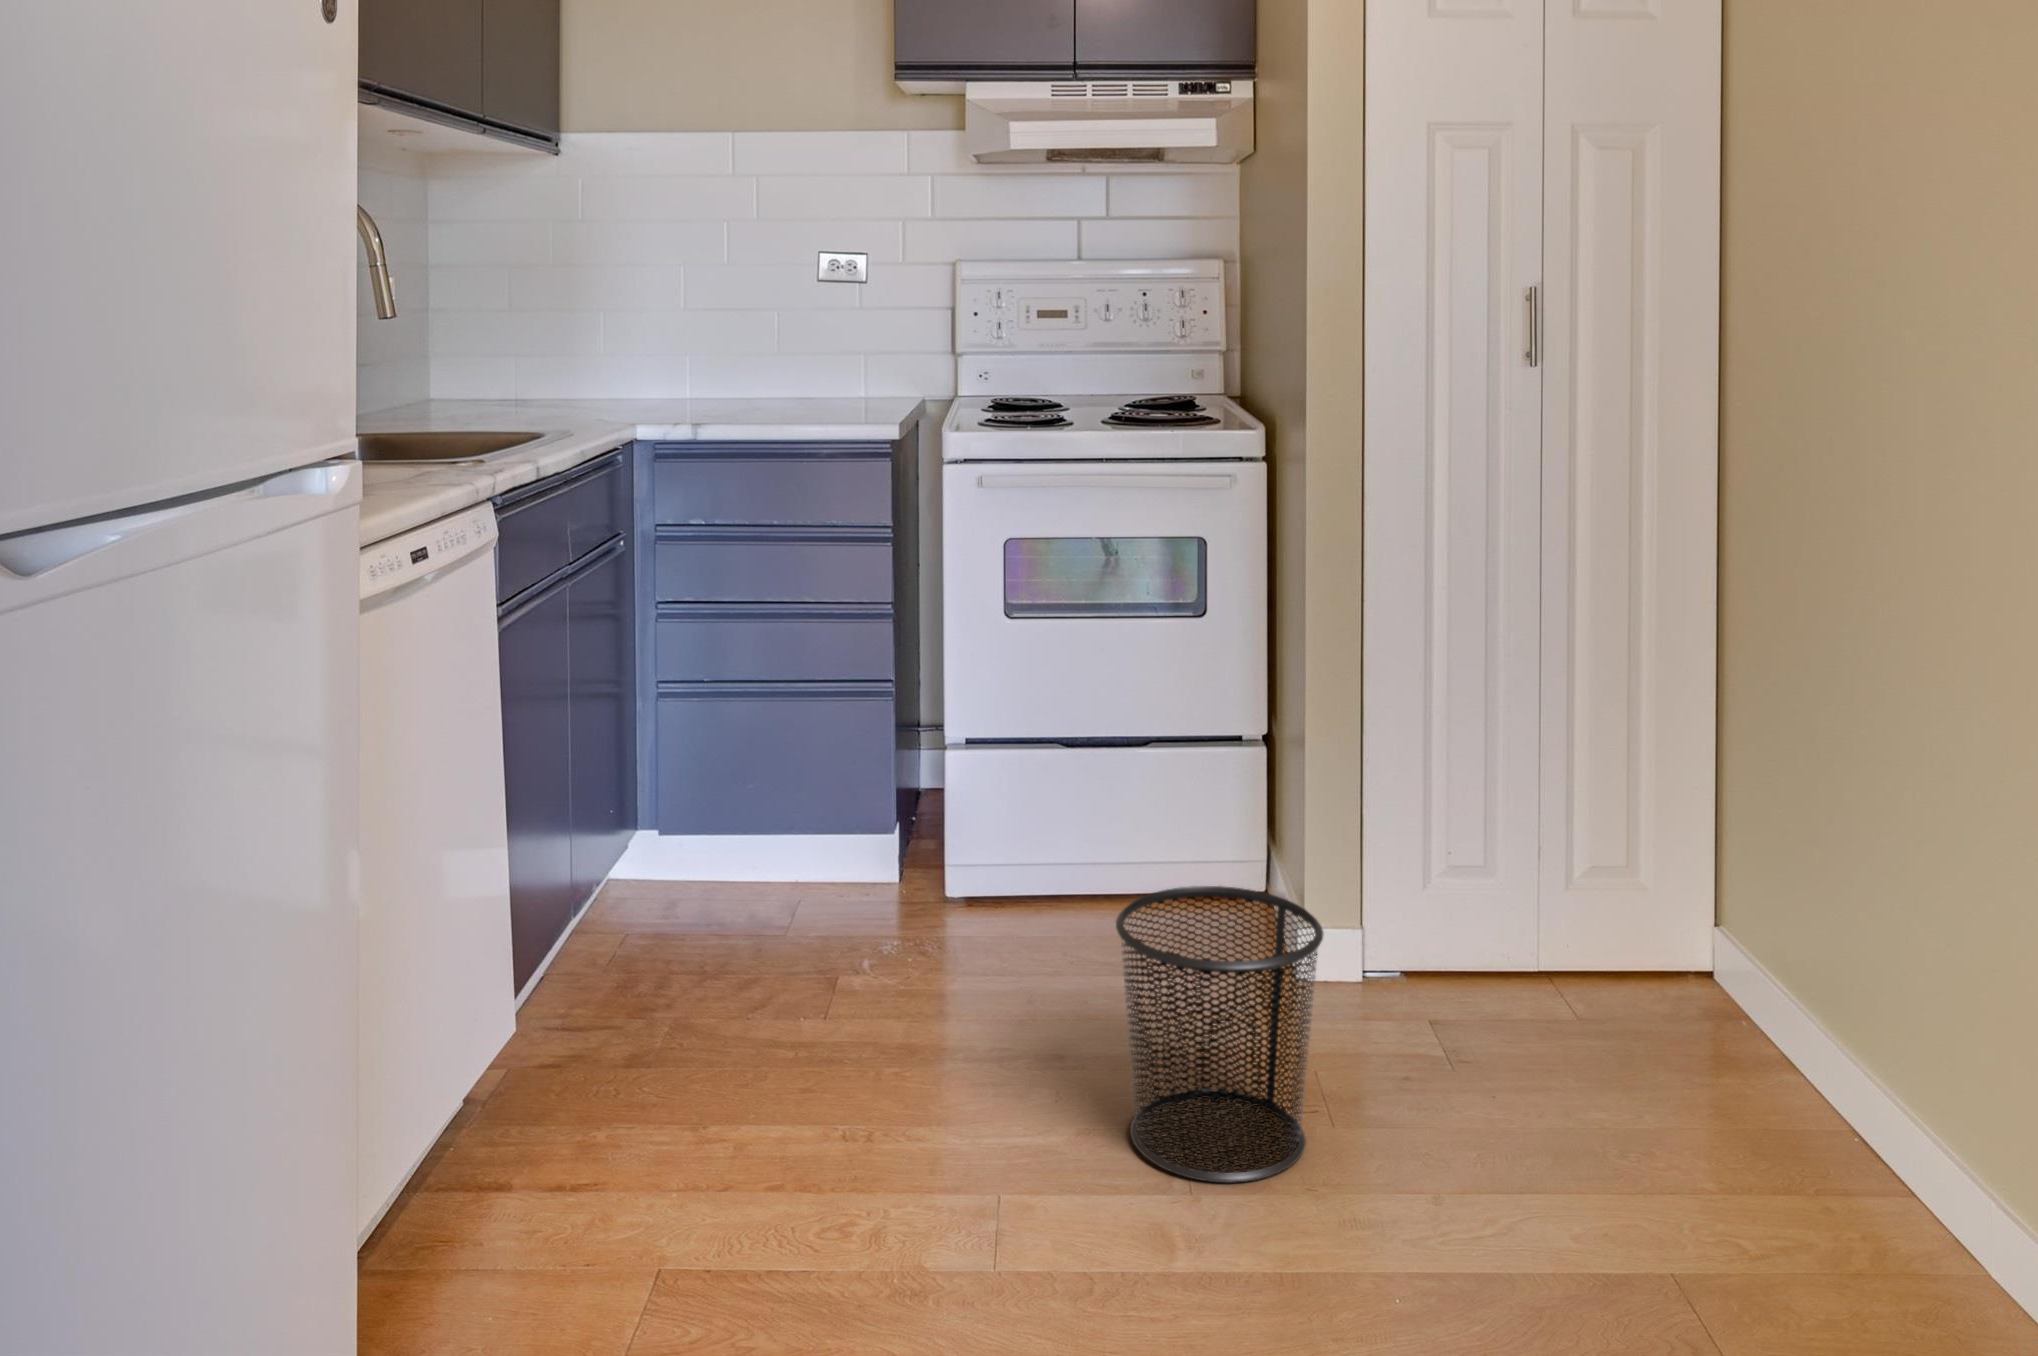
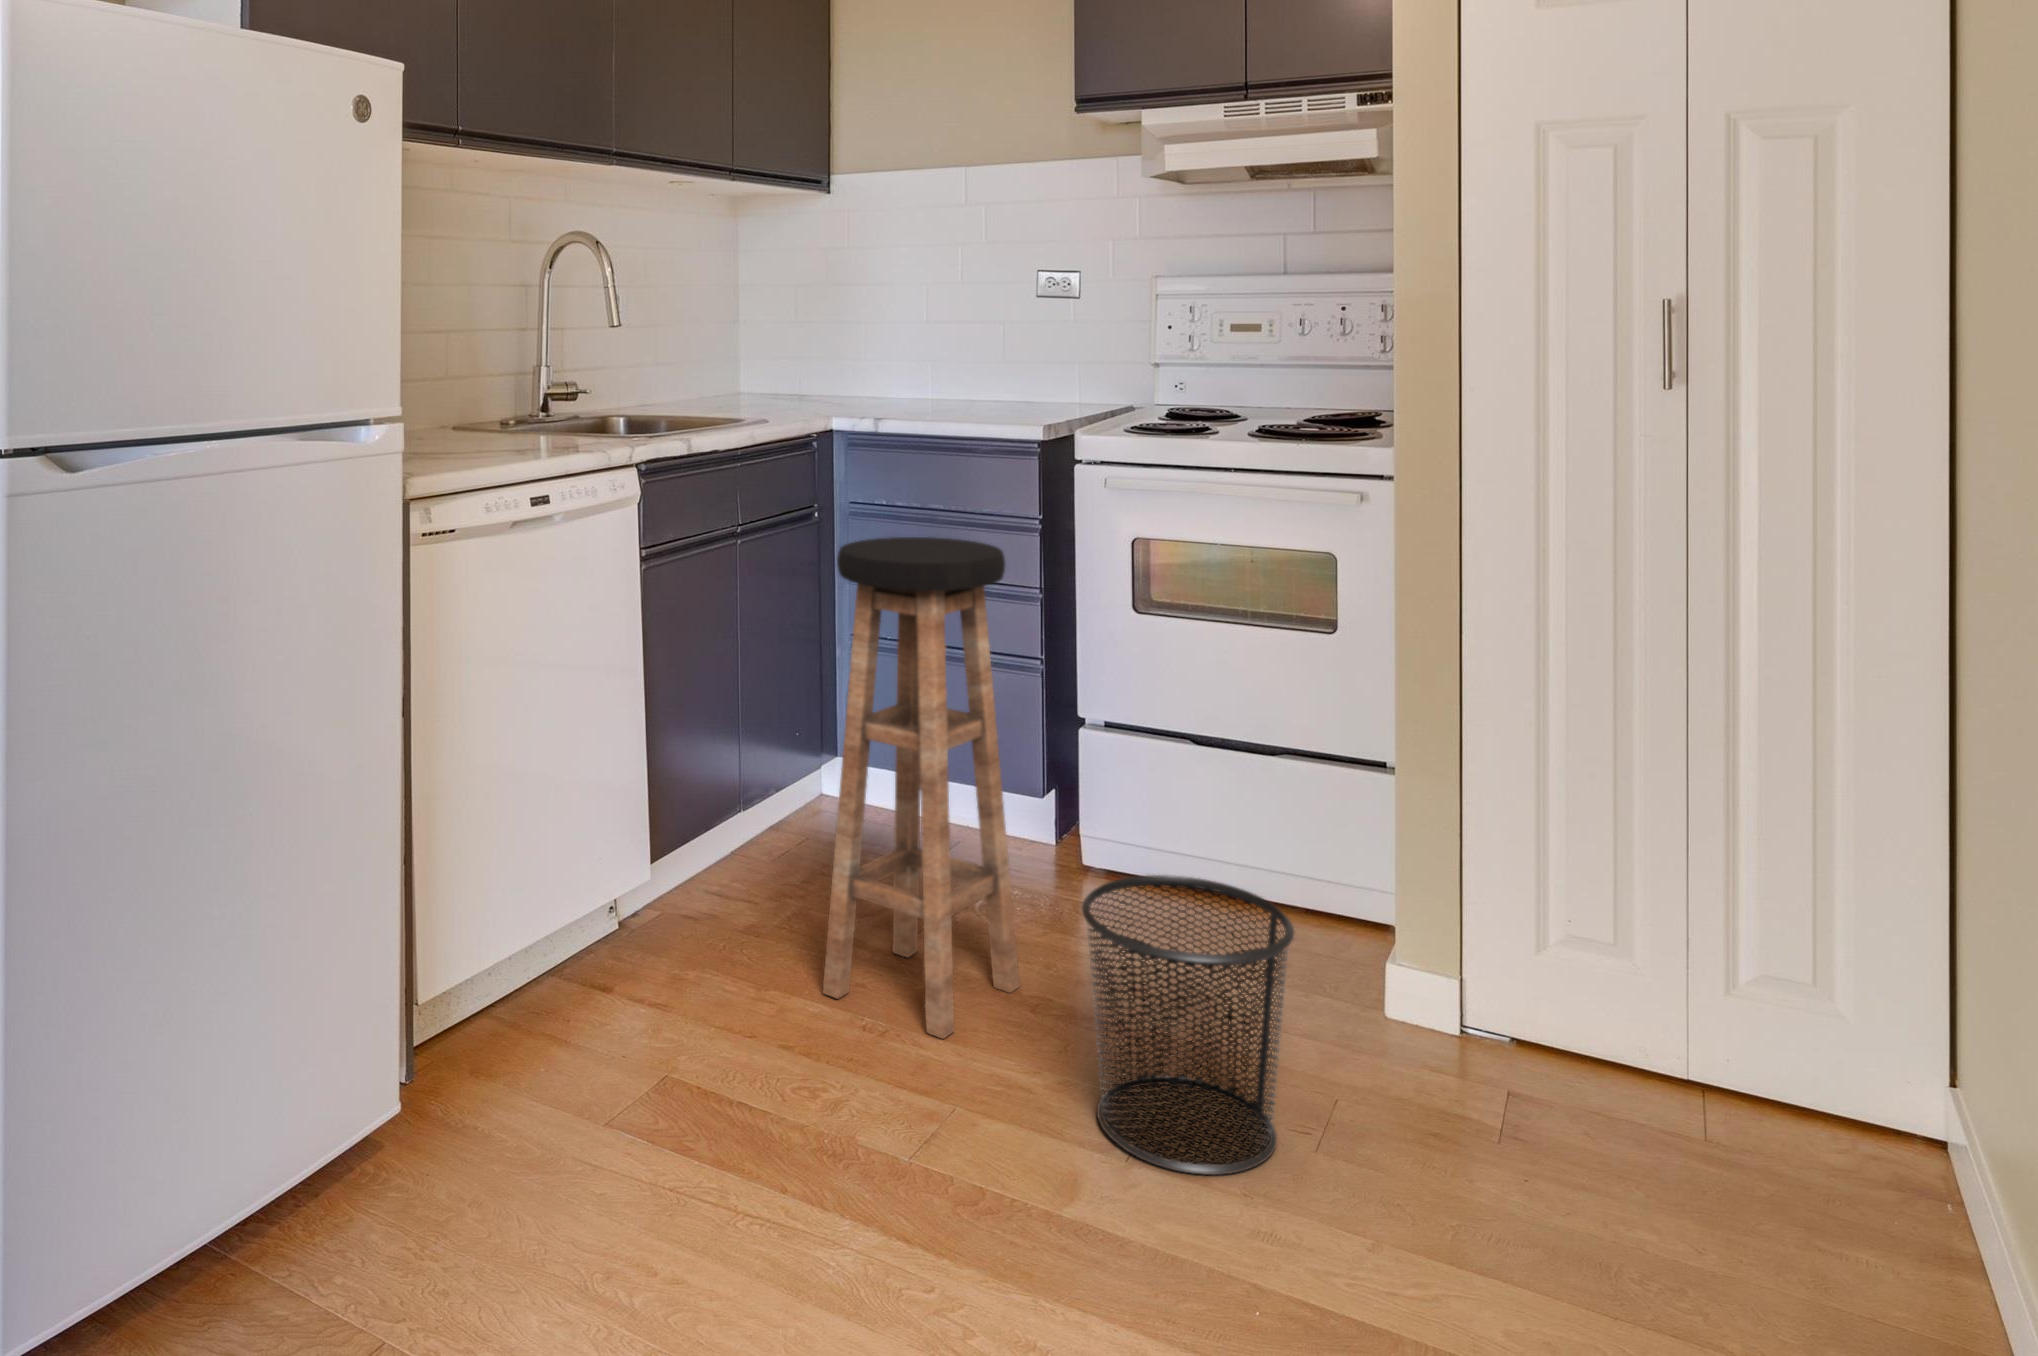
bar stool: none [776,560,971,1116] -> present [823,537,1020,1039]

